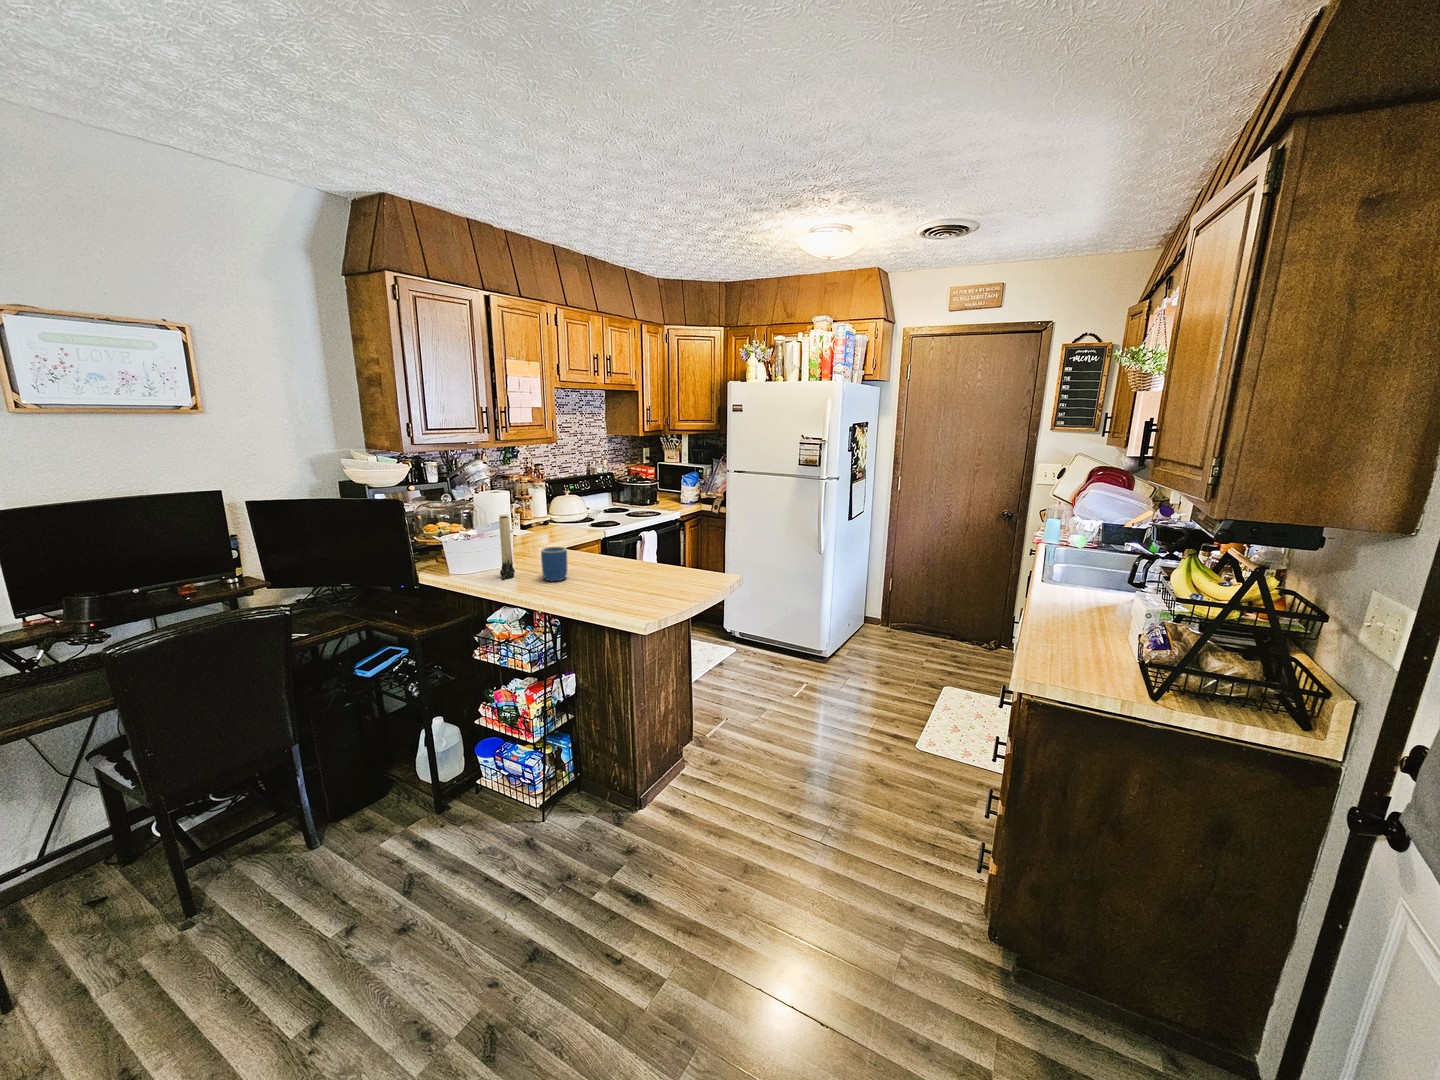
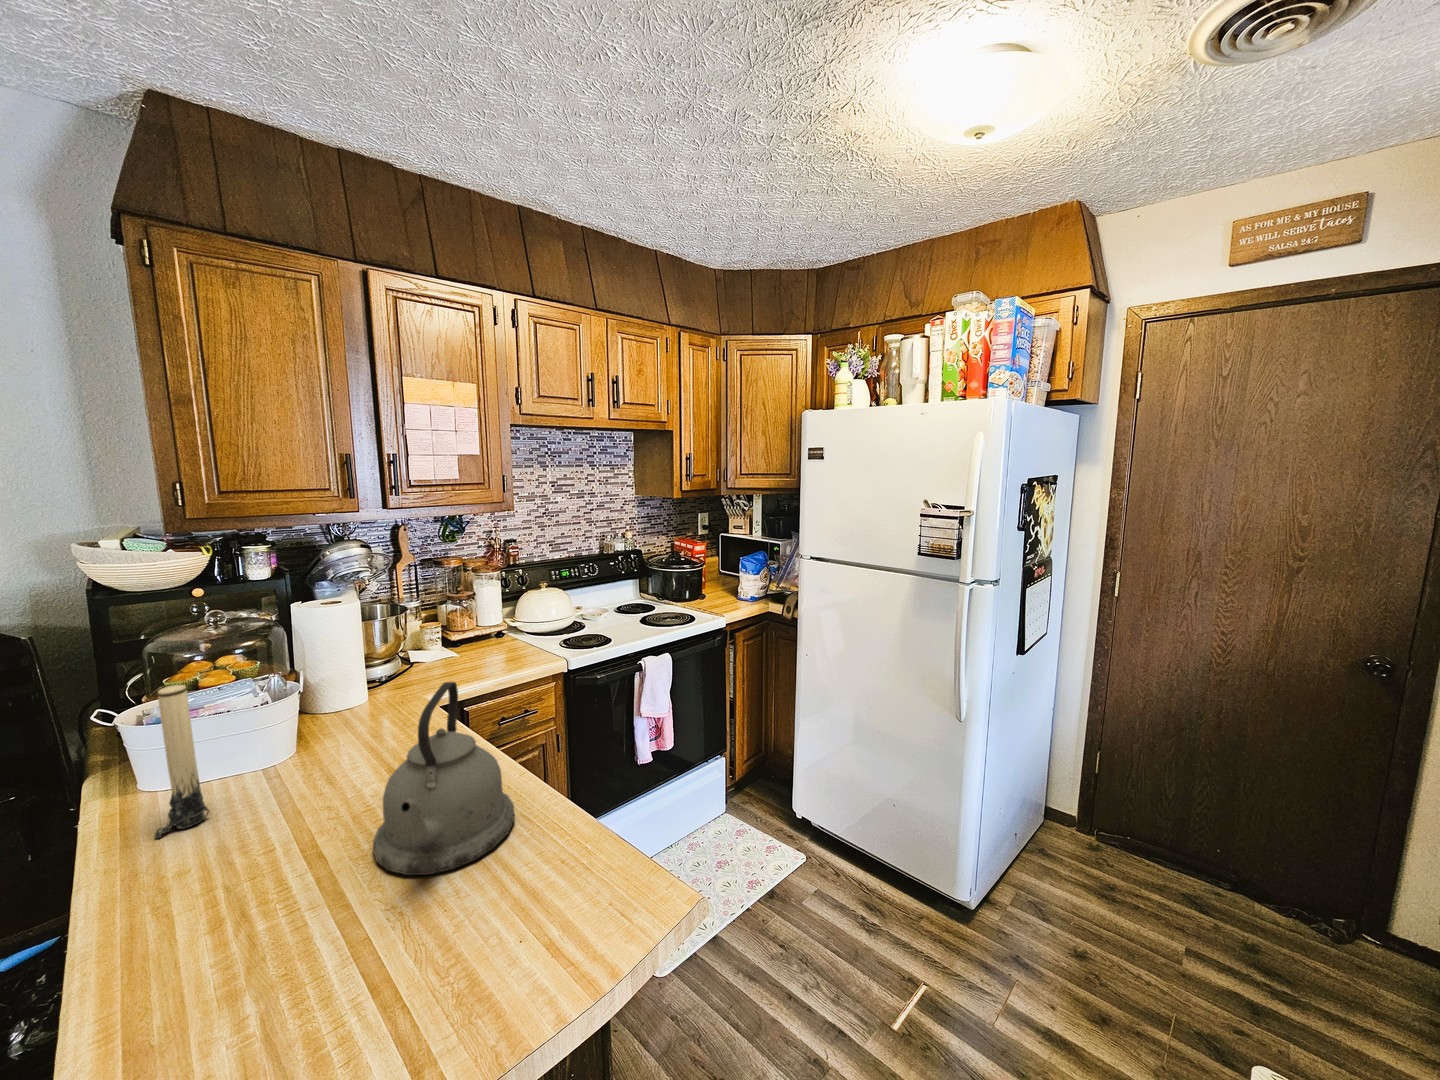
kettle: none [600,511,654,579] -> present [373,682,514,875]
mug: present [541,547,567,581] -> none [214,766,295,864]

